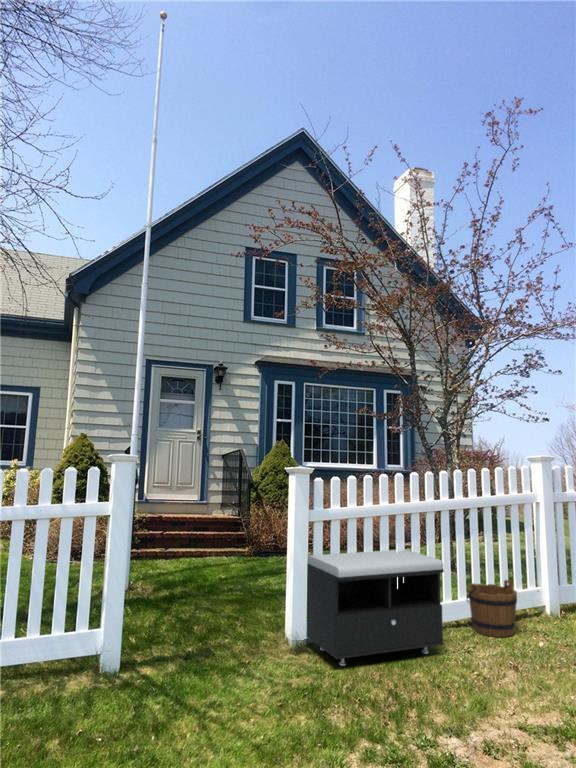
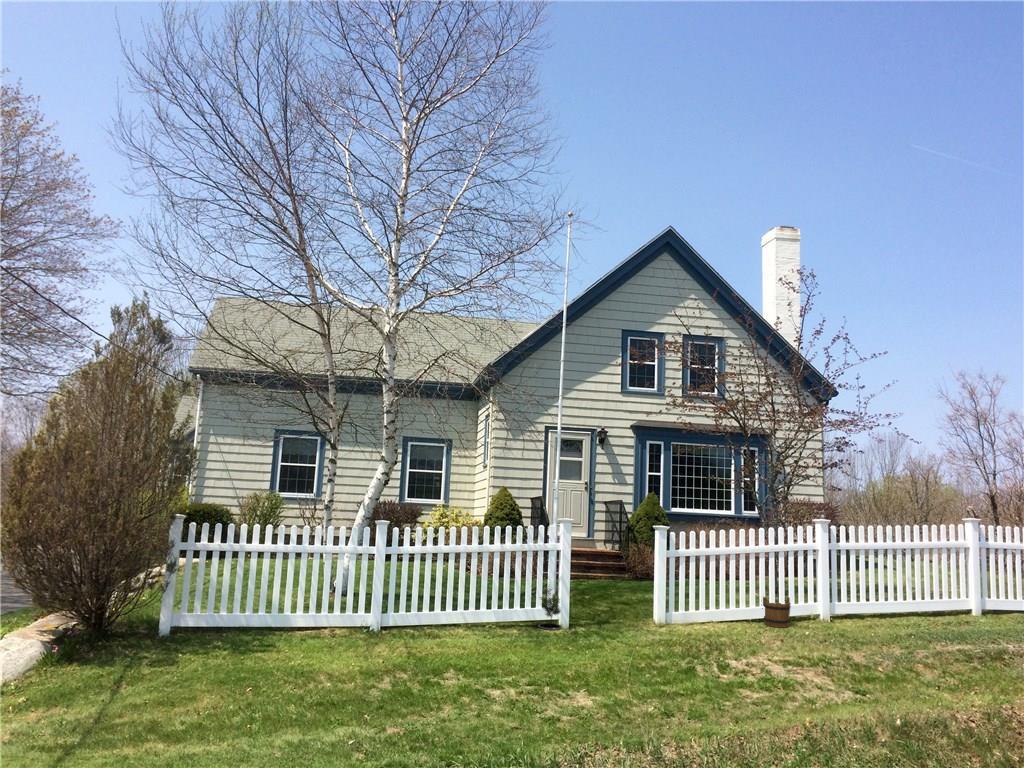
storage bench: present [307,550,444,666] -> none [664,574,739,630]
potted tree: none [33,594,96,704] -> present [538,589,562,630]

